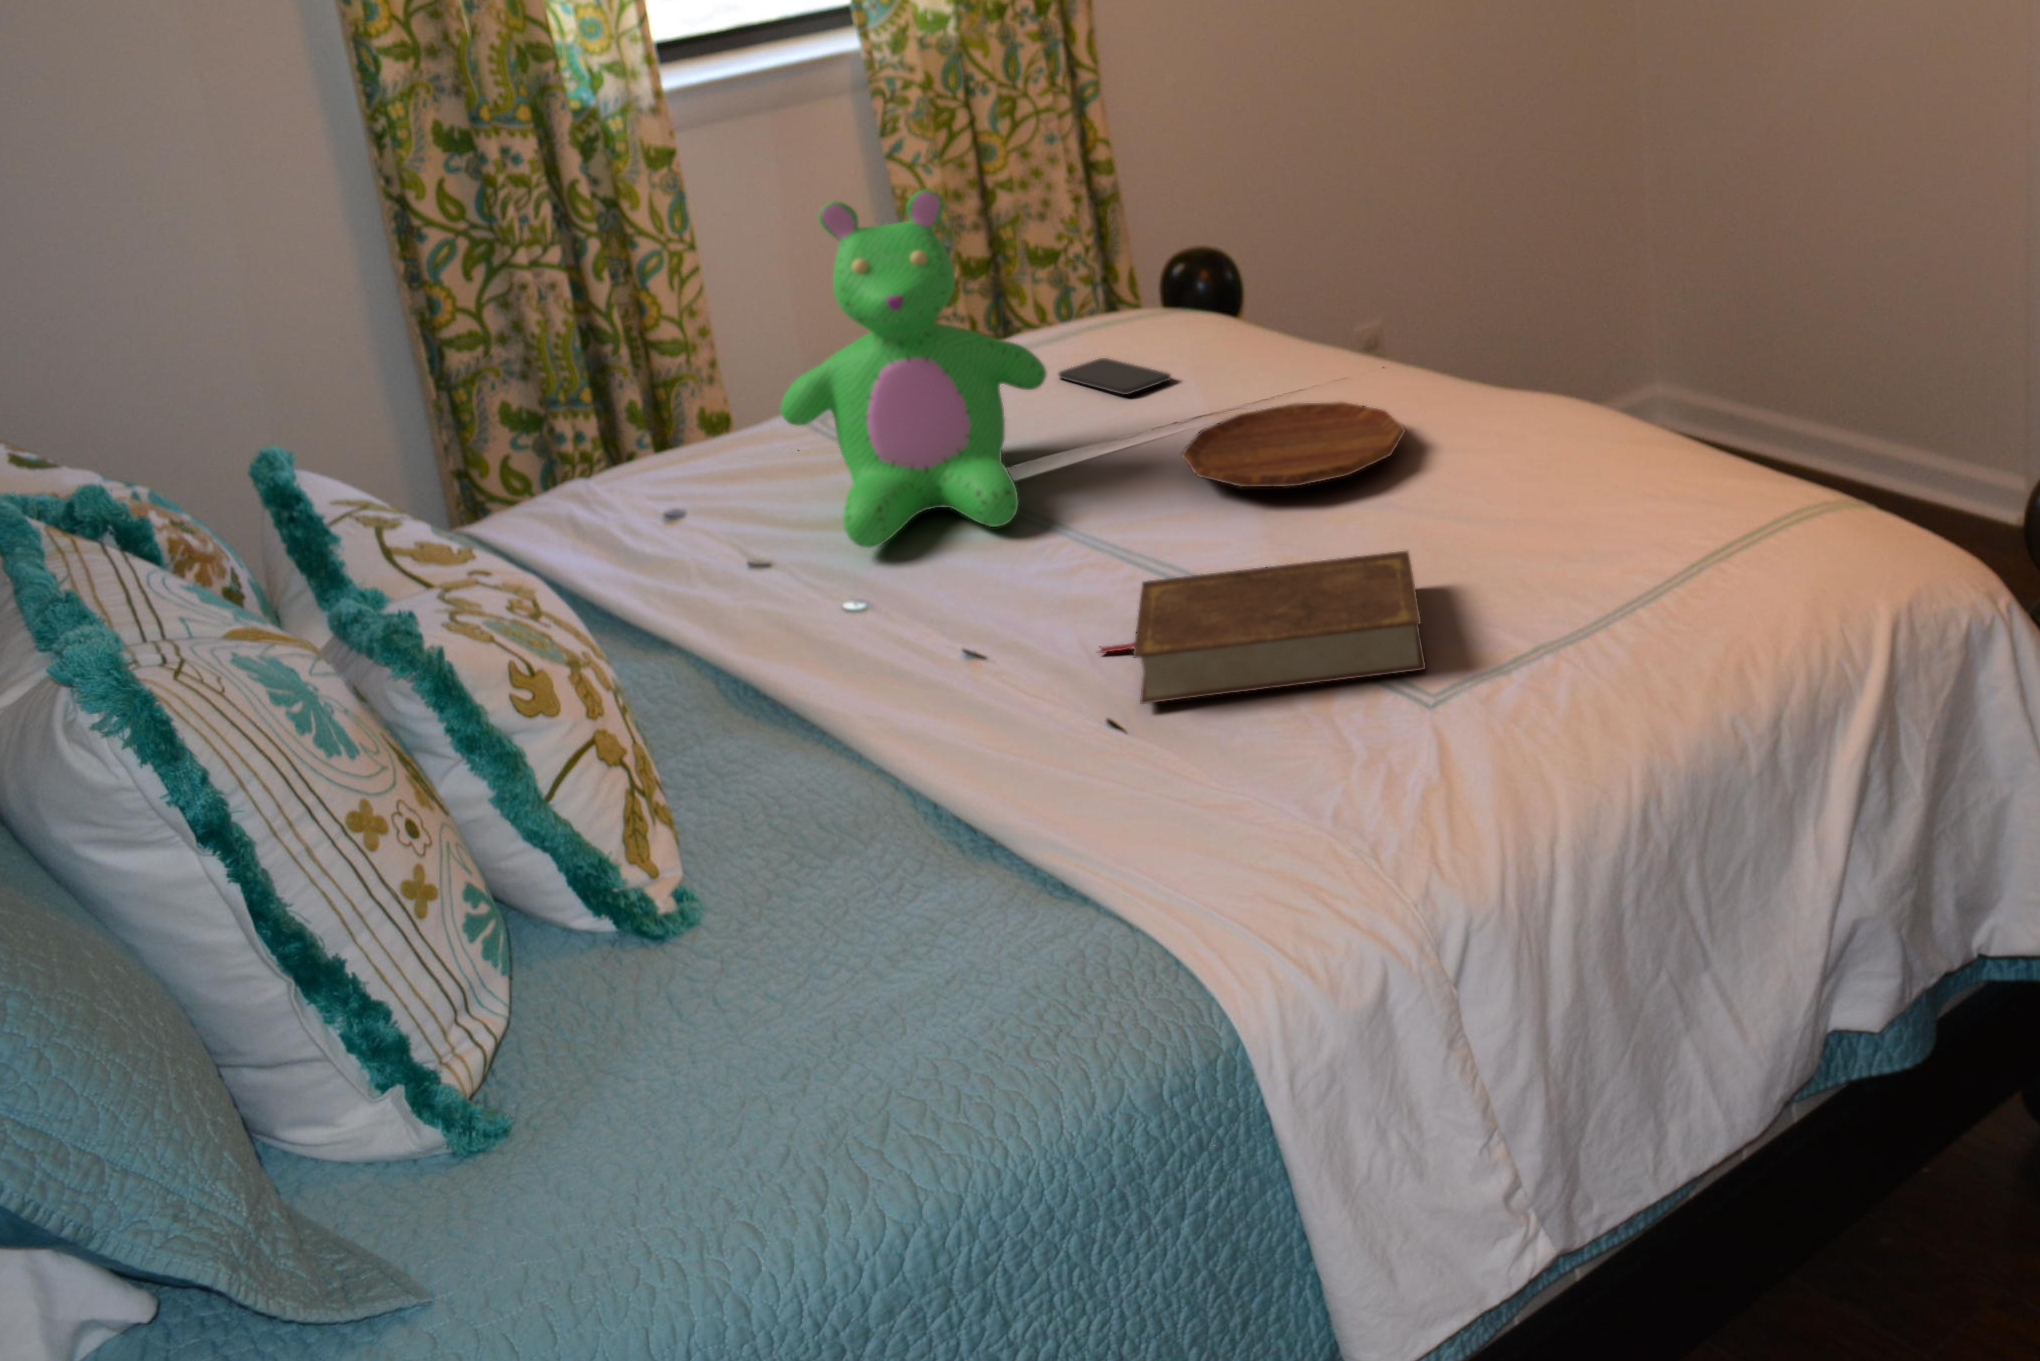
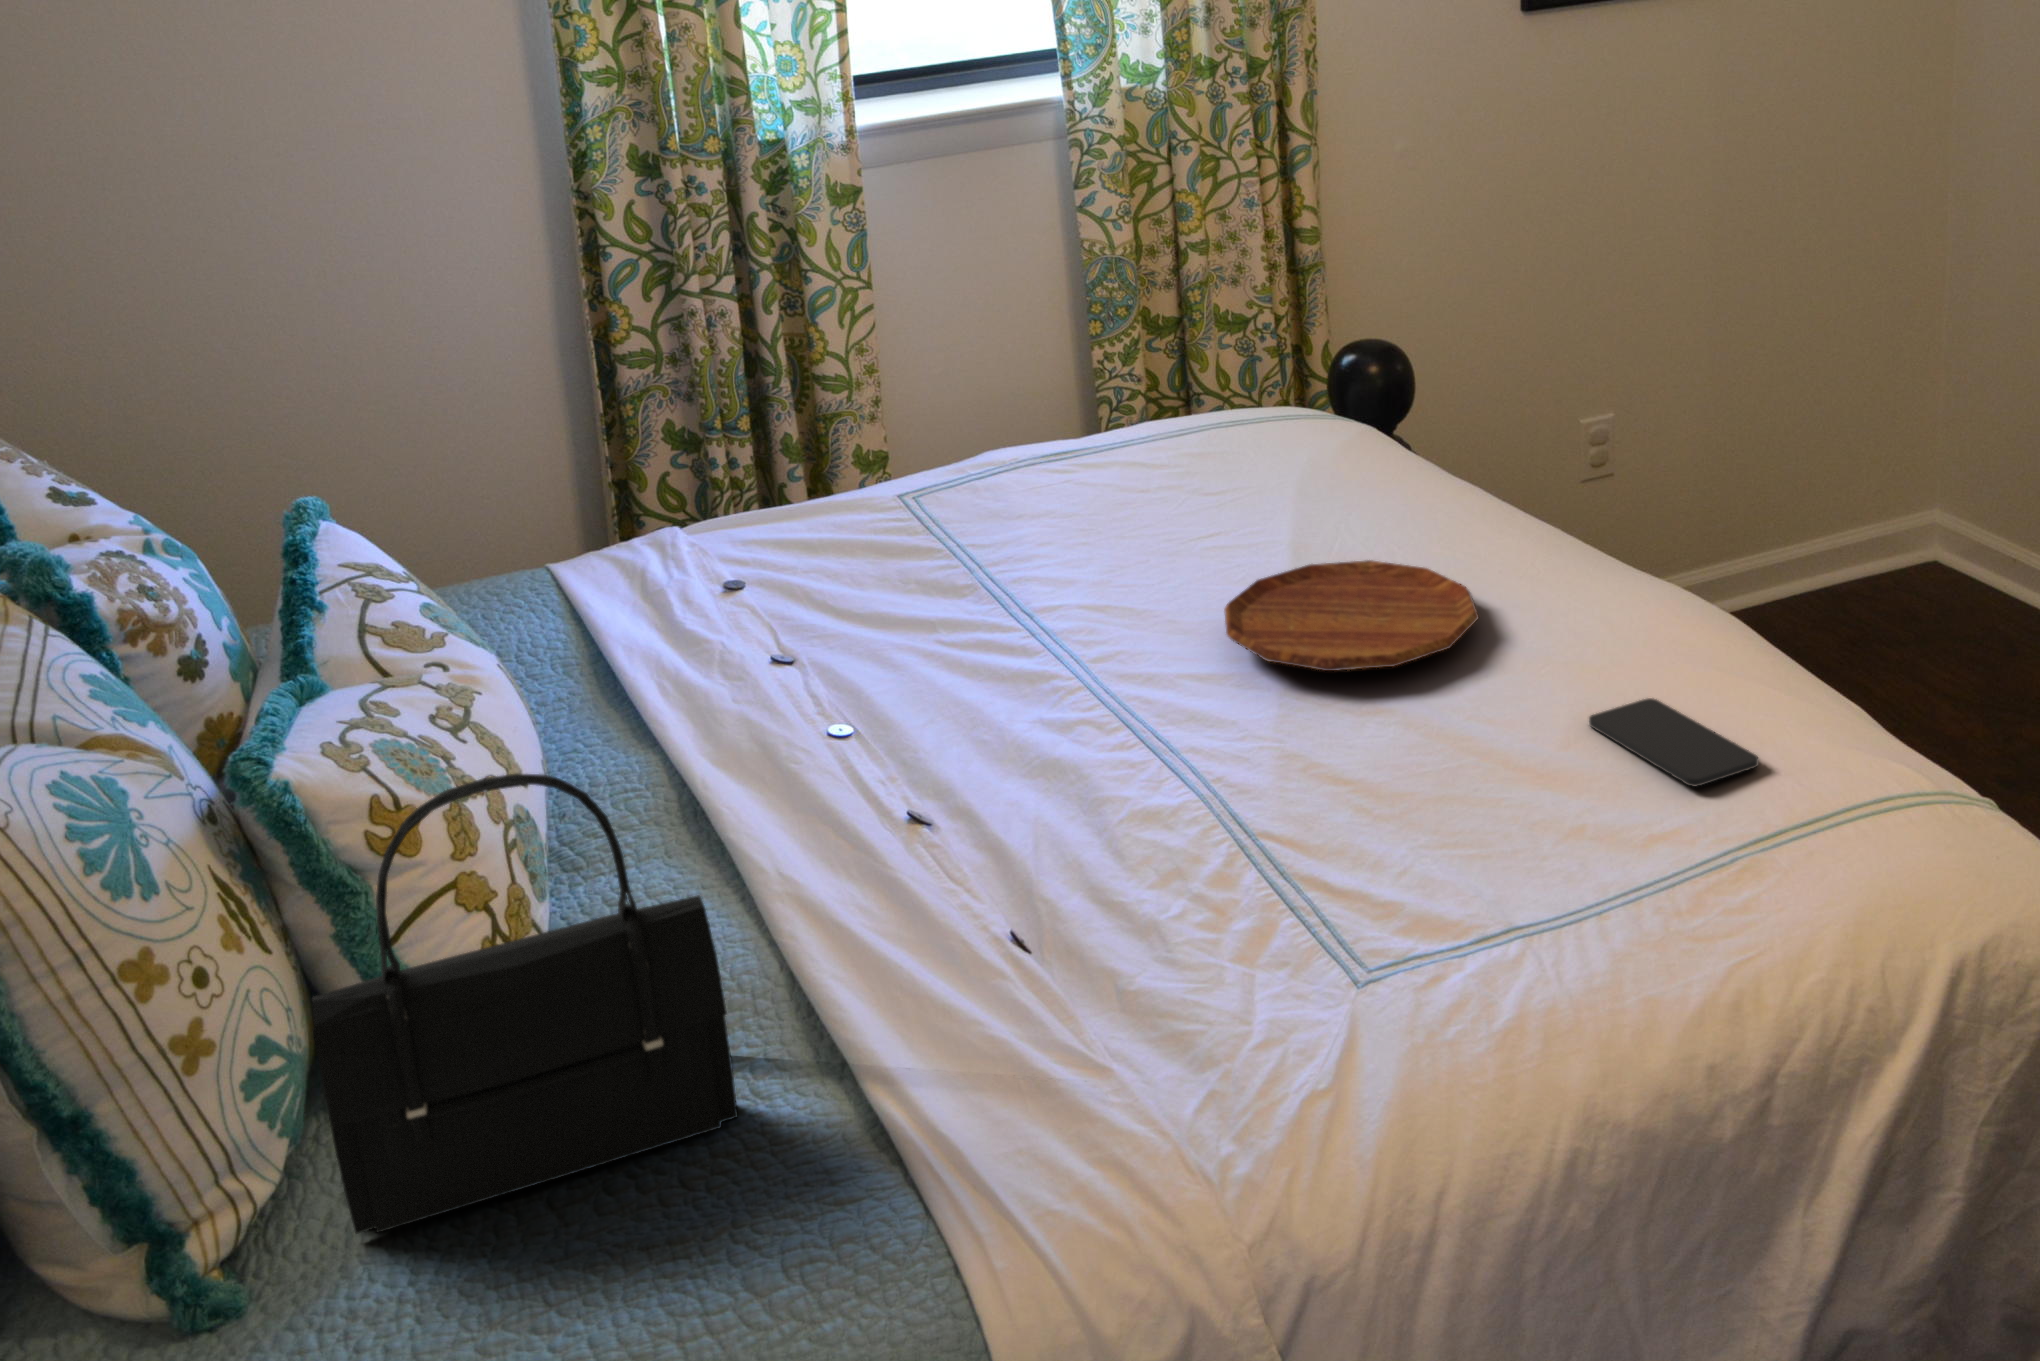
teddy bear: present [781,189,1046,548] -> none [822,287,1100,668]
smartphone: present [1059,358,1171,395] -> present [1589,698,1759,787]
book: present [1099,551,1426,704] -> none [1036,775,1410,956]
handbag: none [556,589,922,1024] -> present [312,773,738,1233]

